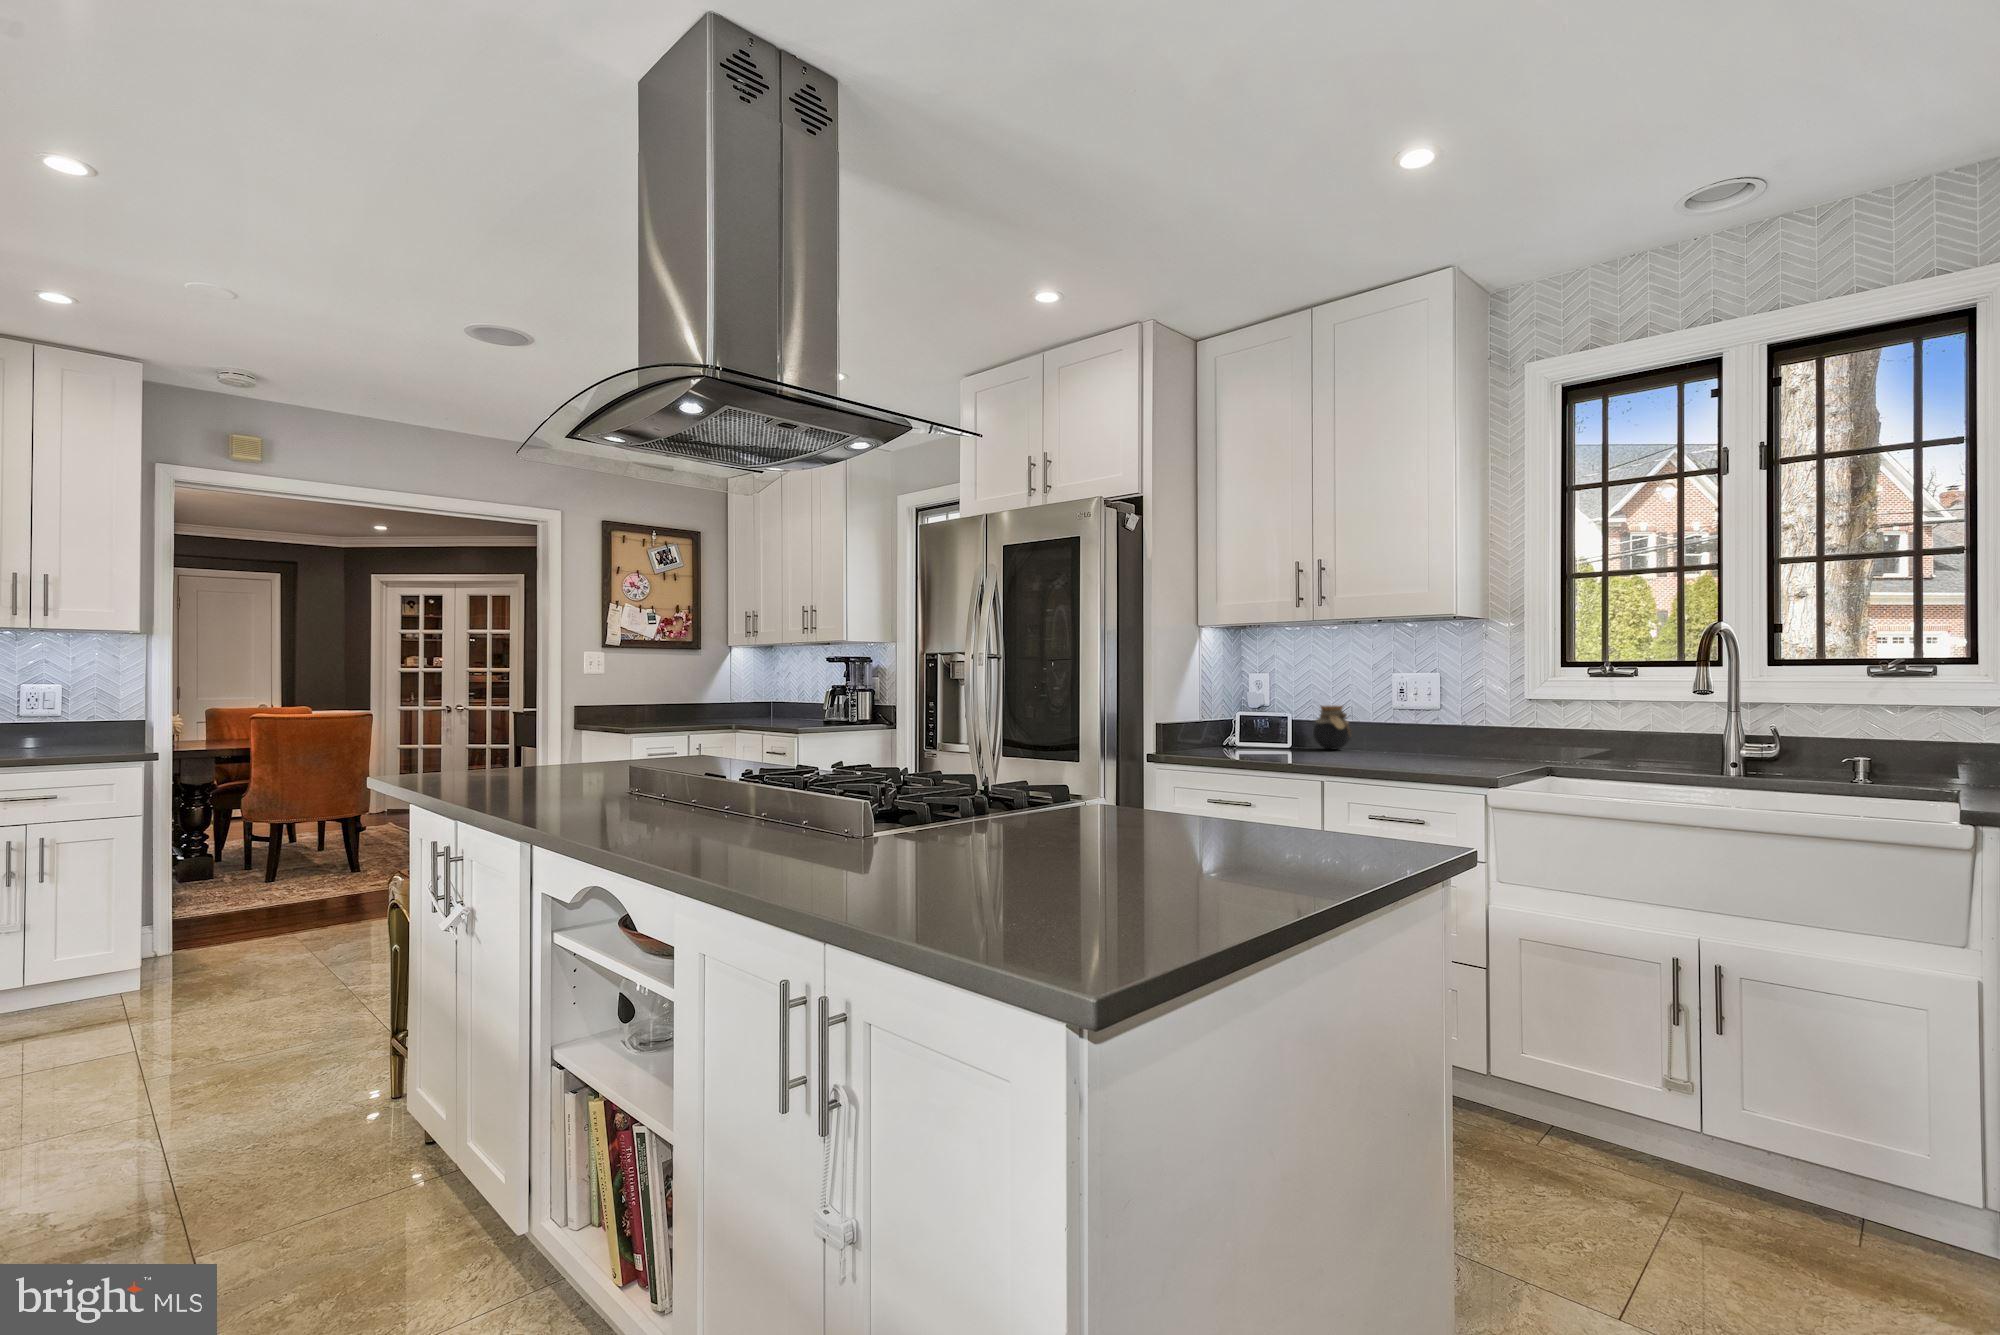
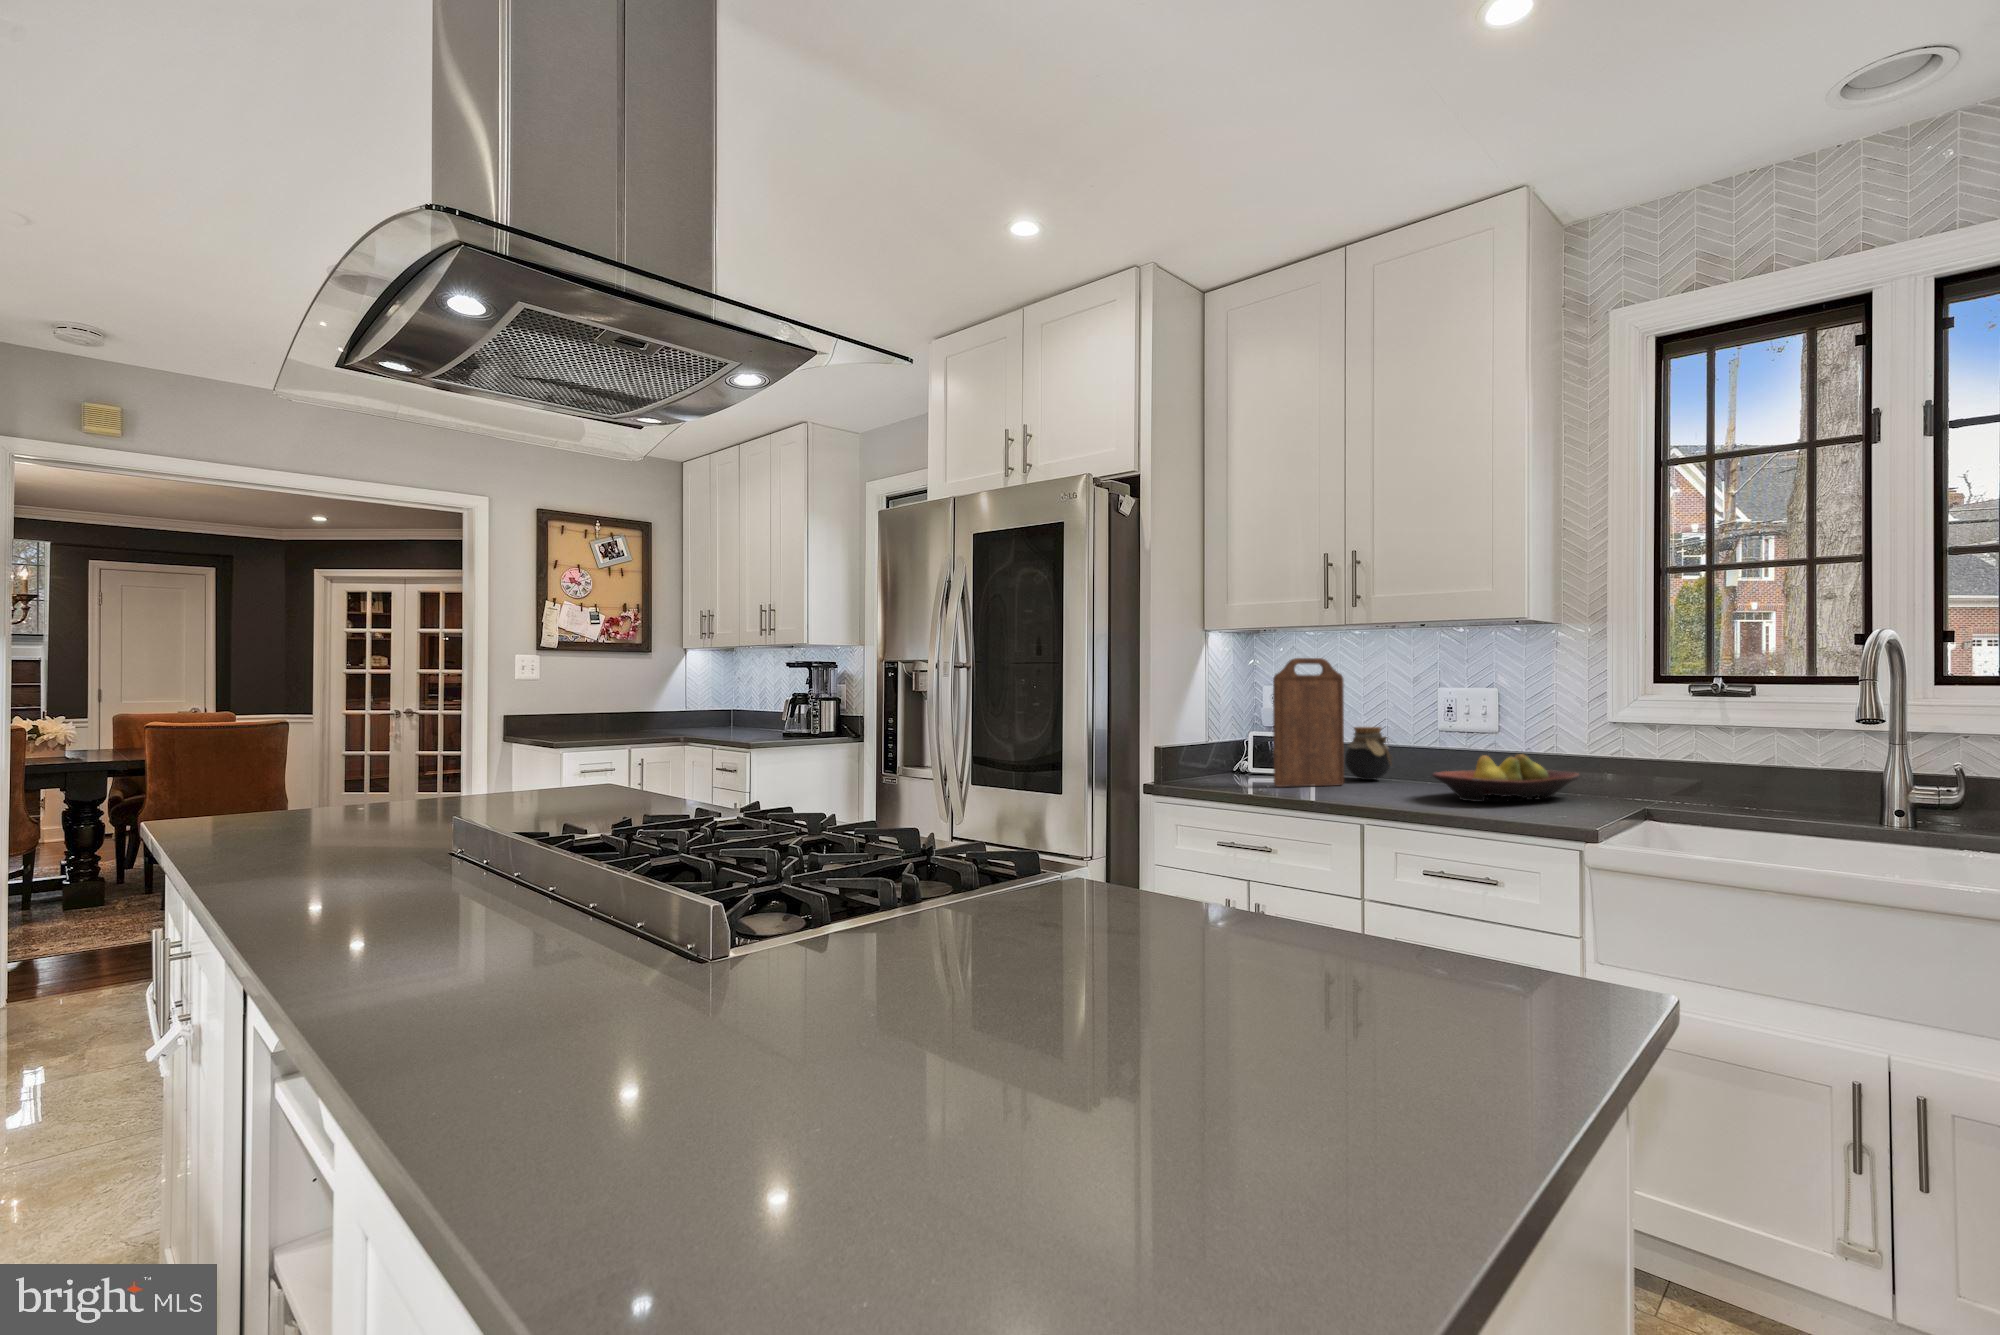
cutting board: none [1252,648,1311,754] -> present [1273,658,1344,787]
fruit bowl: none [1379,725,1498,762] -> present [1432,754,1579,802]

